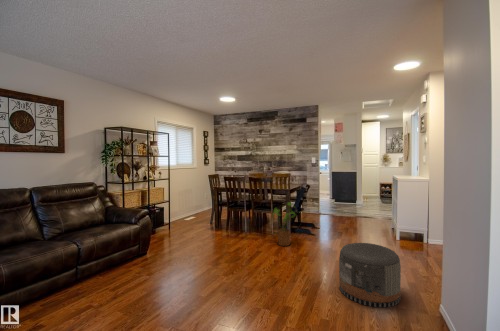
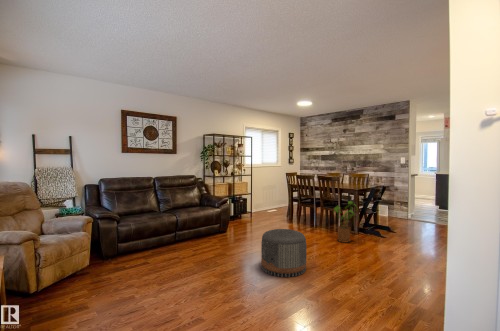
pouf: present [339,243,401,307] -> present [261,229,307,277]

